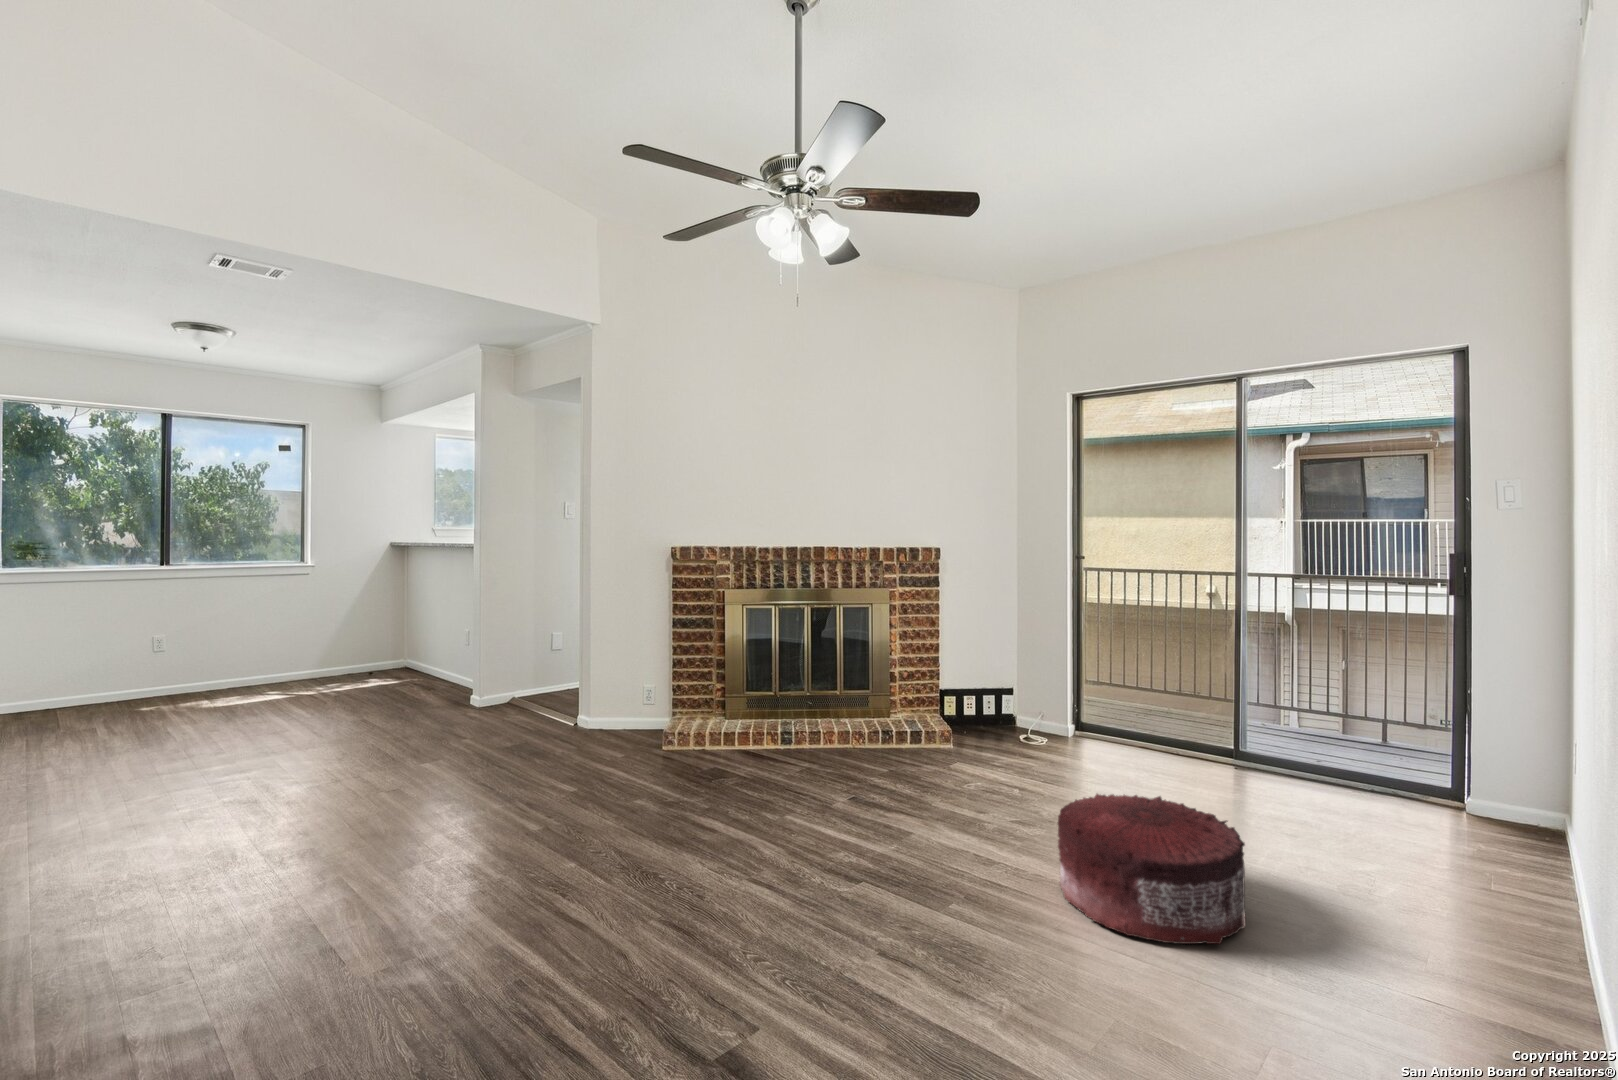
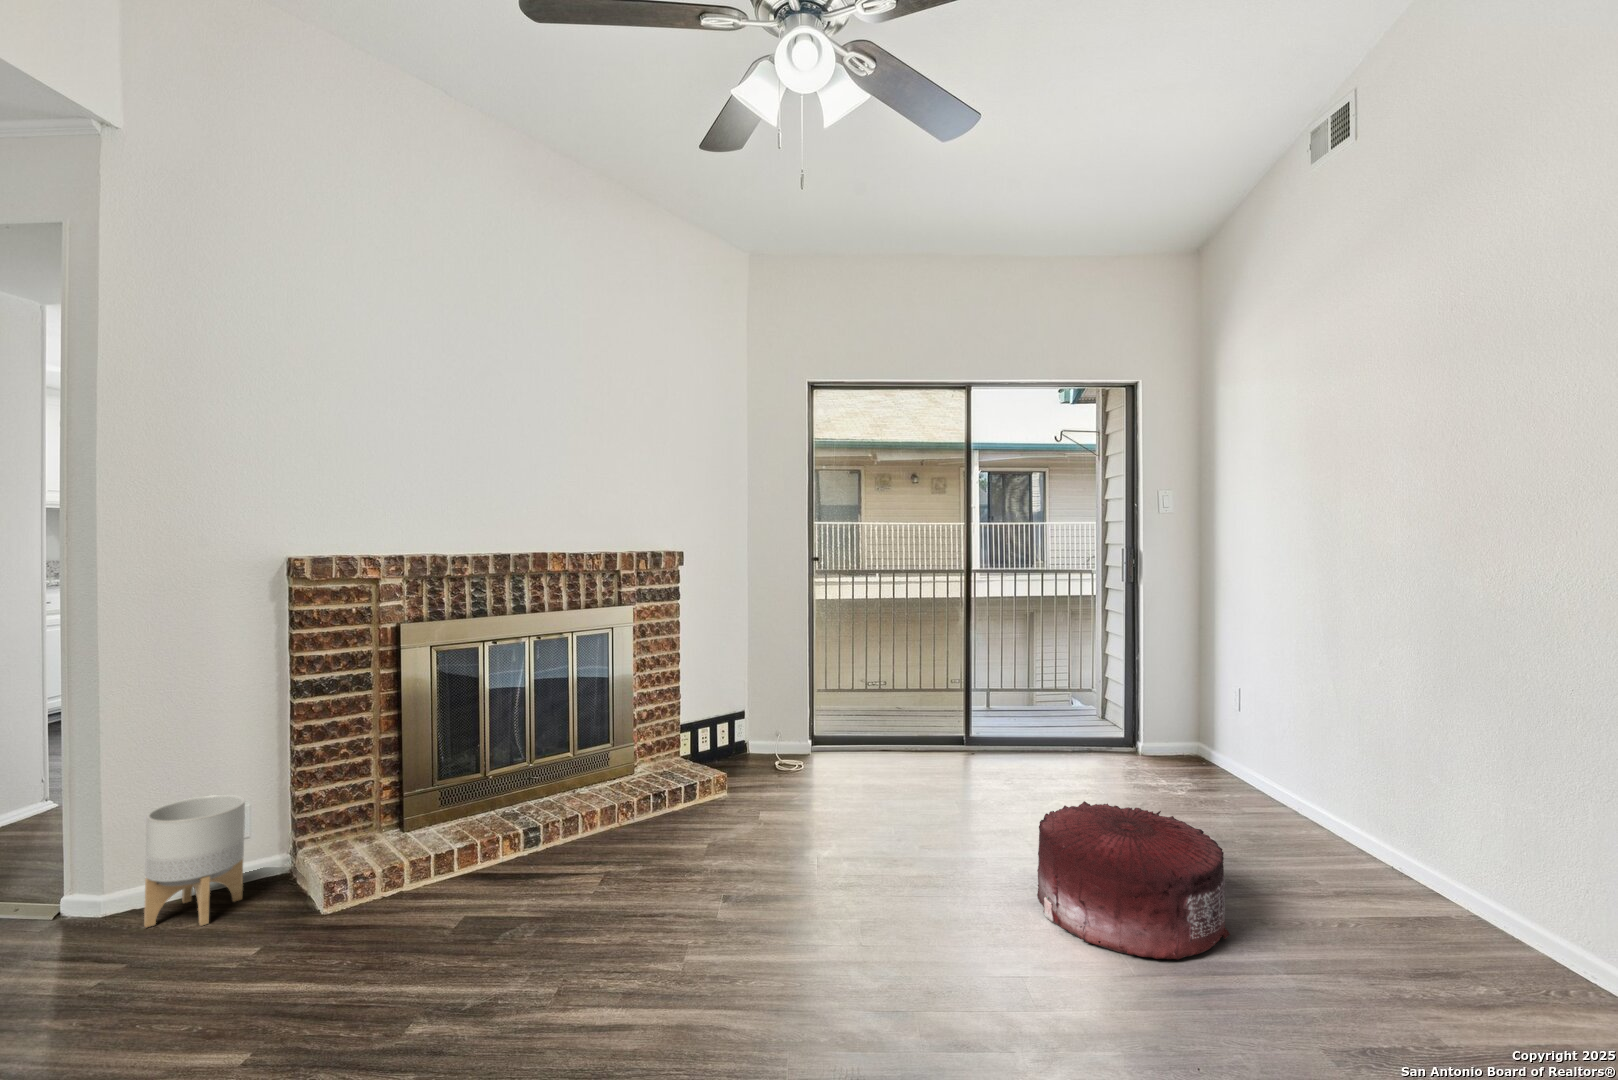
planter: none [603,675,645,740] -> present [144,795,245,927]

